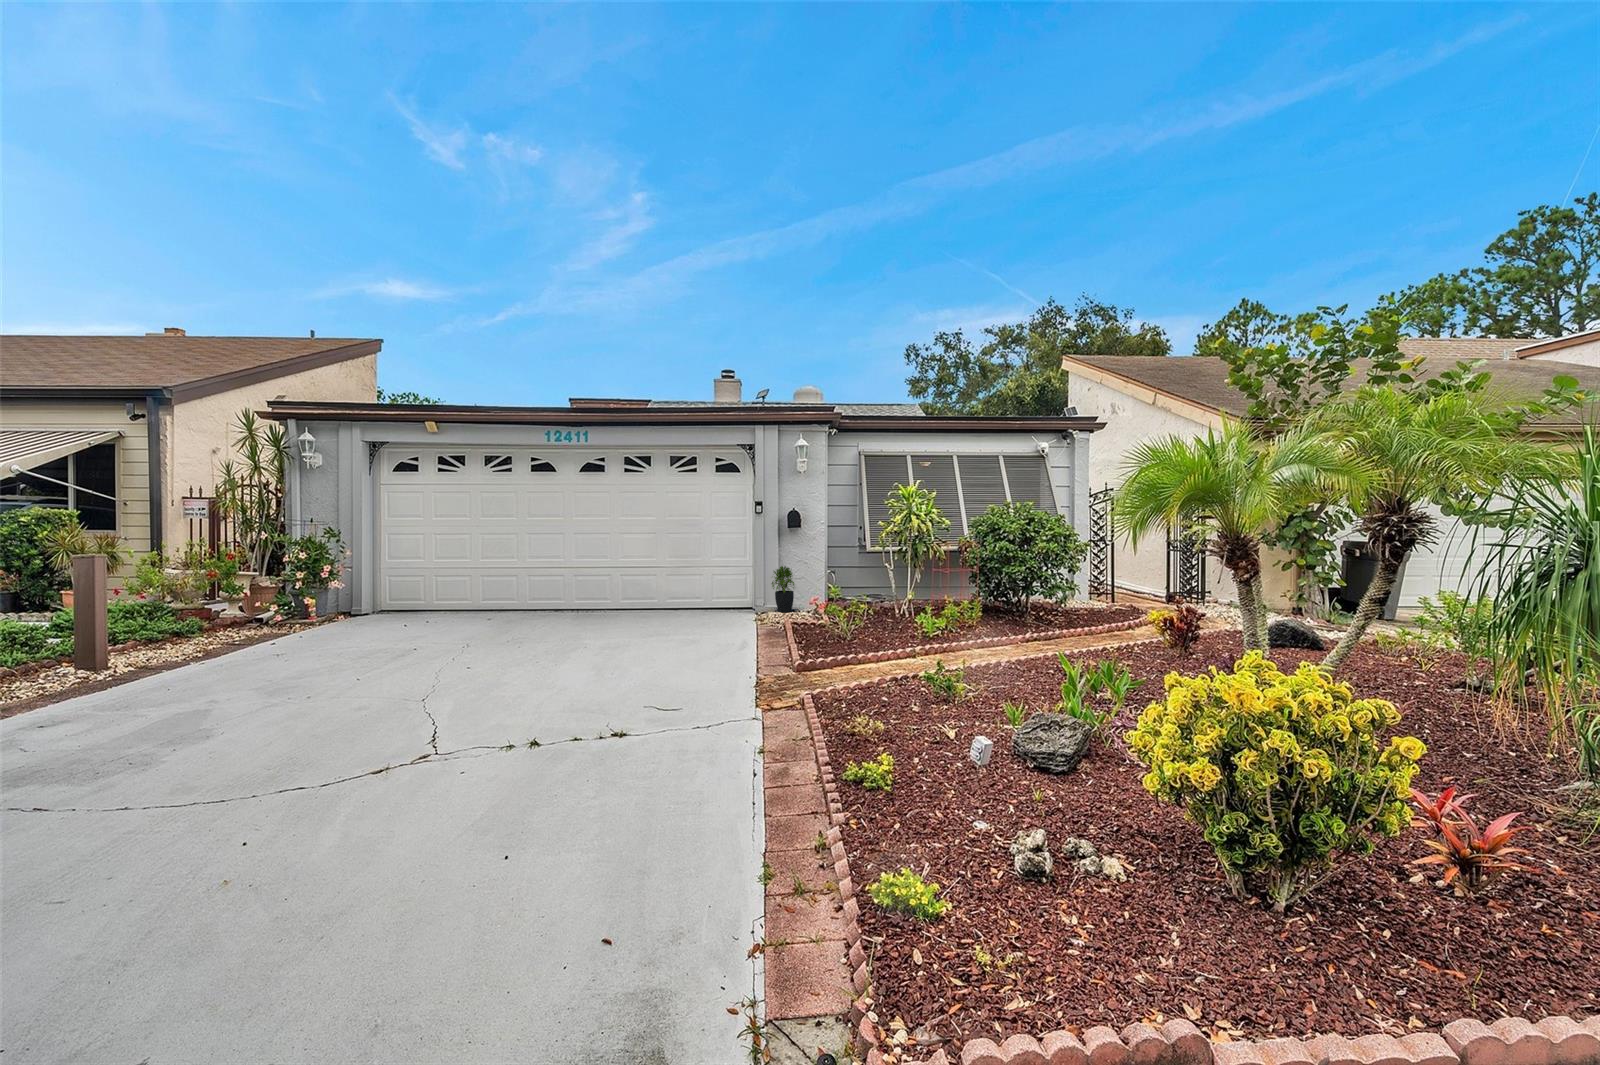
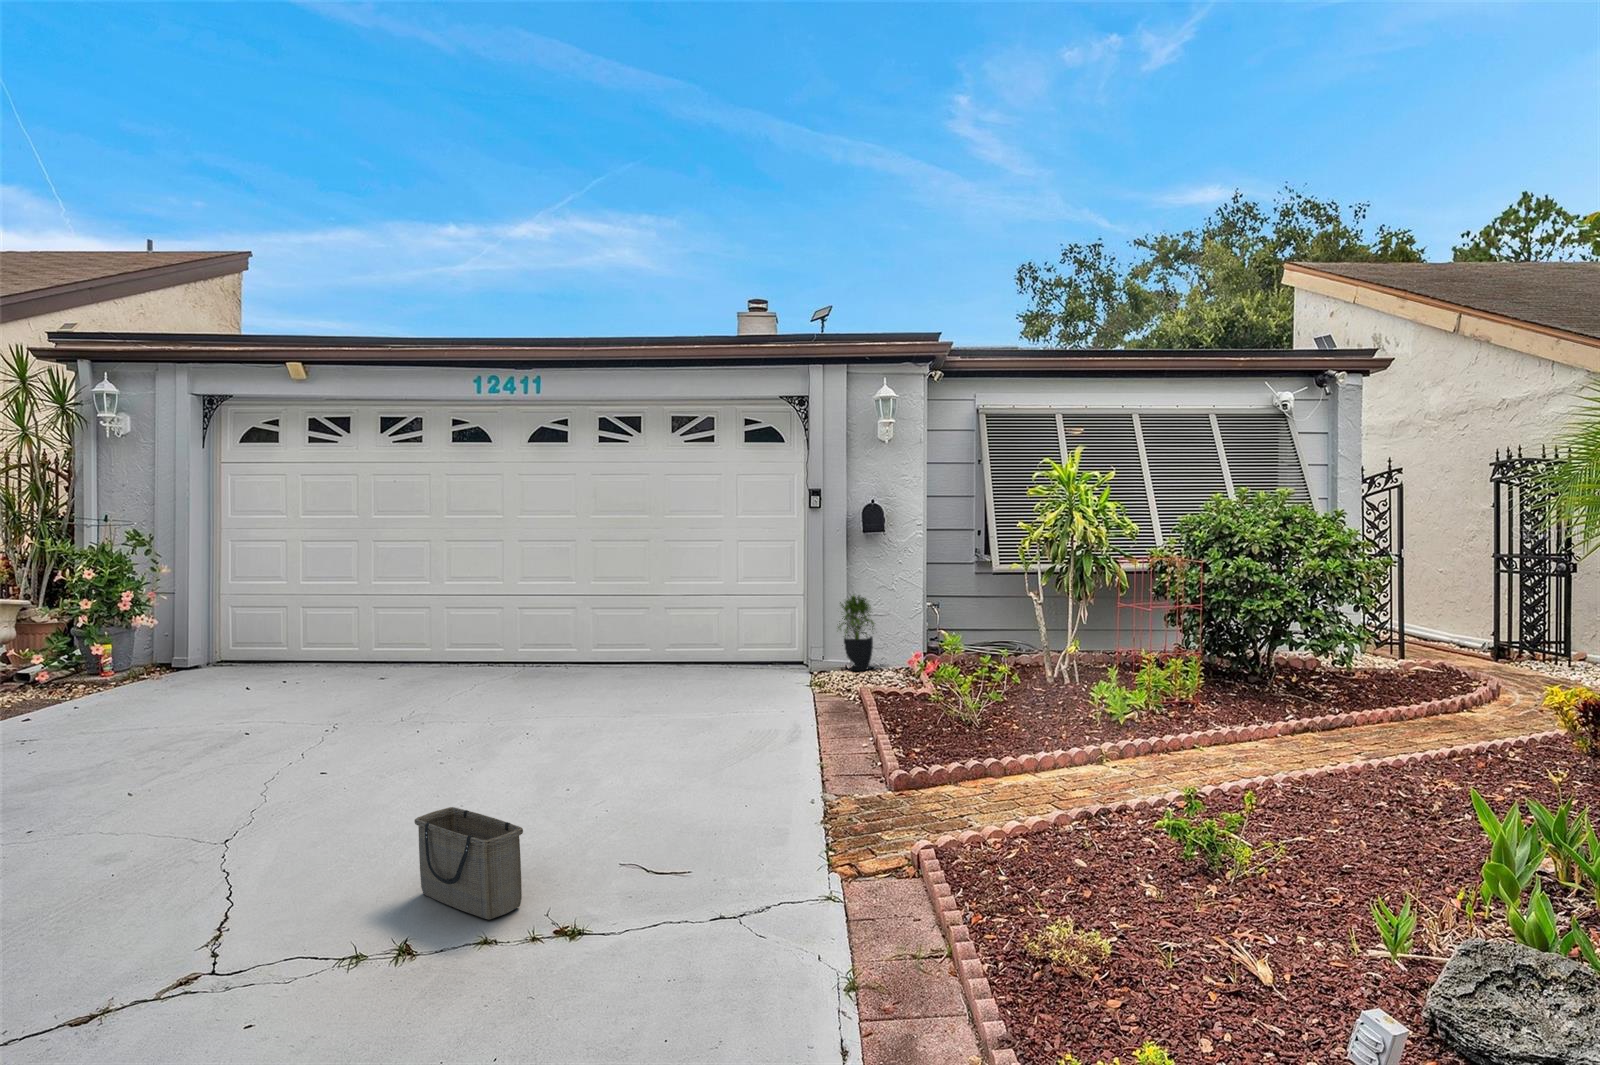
basket: none [535,675,594,729] -> present [414,807,523,920]

